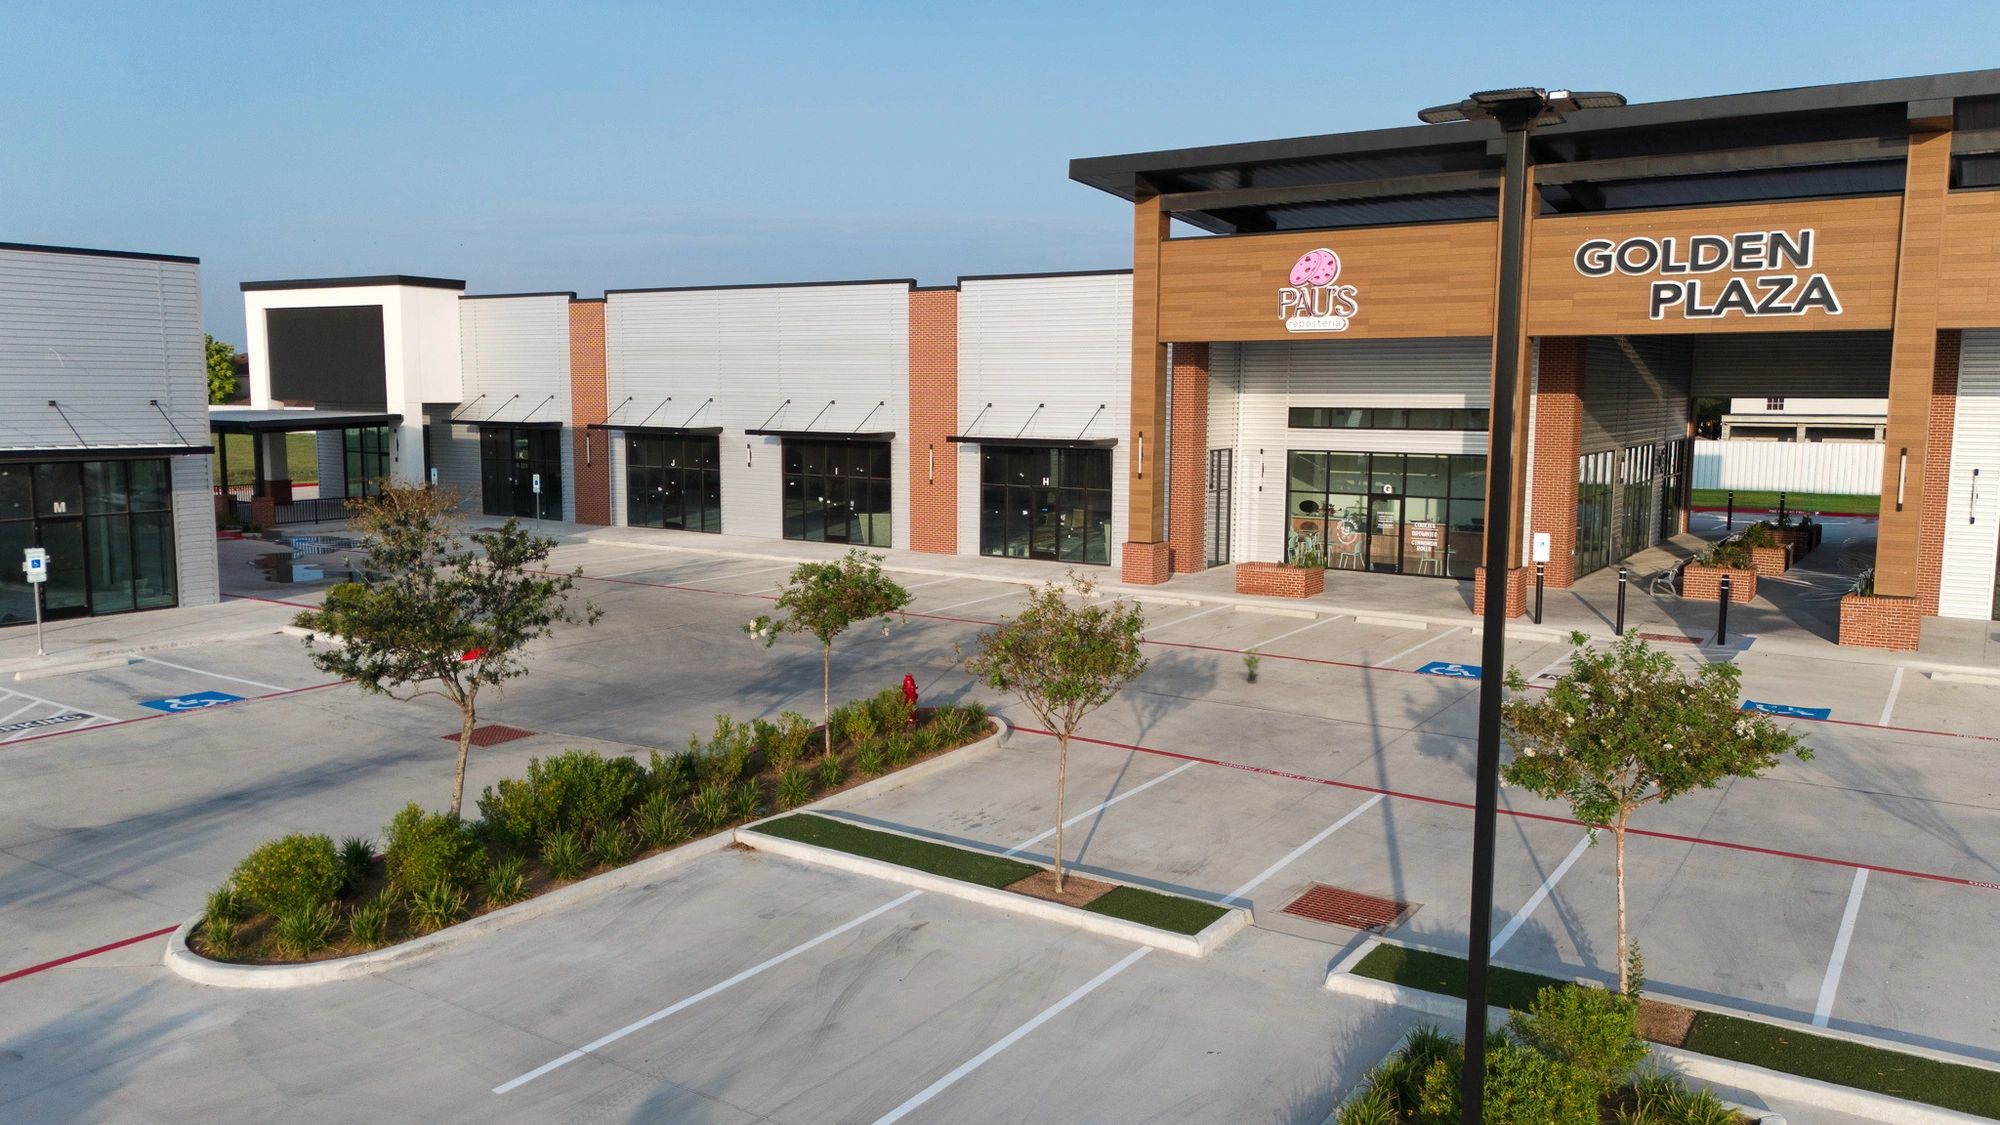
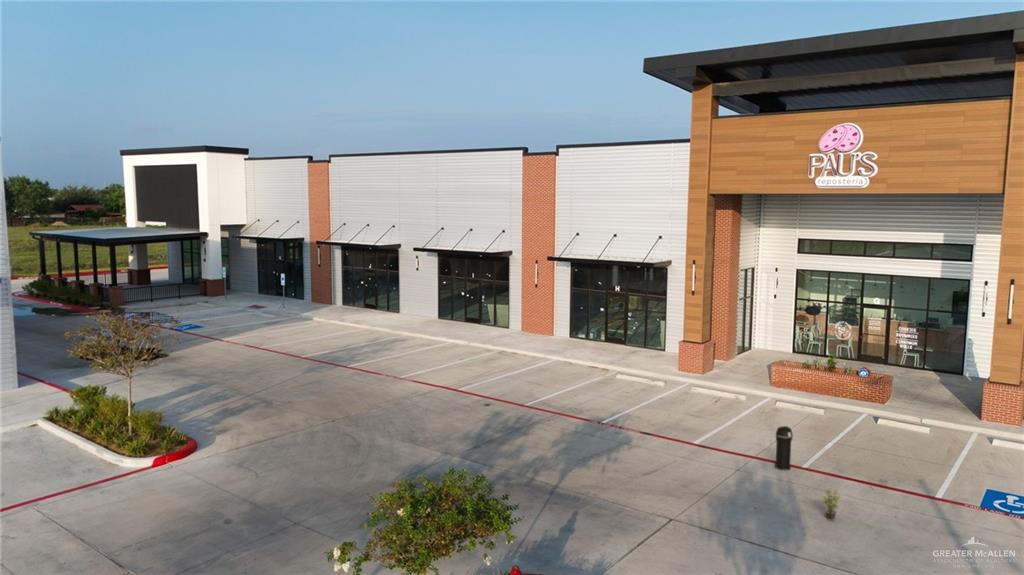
trash can: none [1211,604,1230,655] -> present [775,426,793,470]

